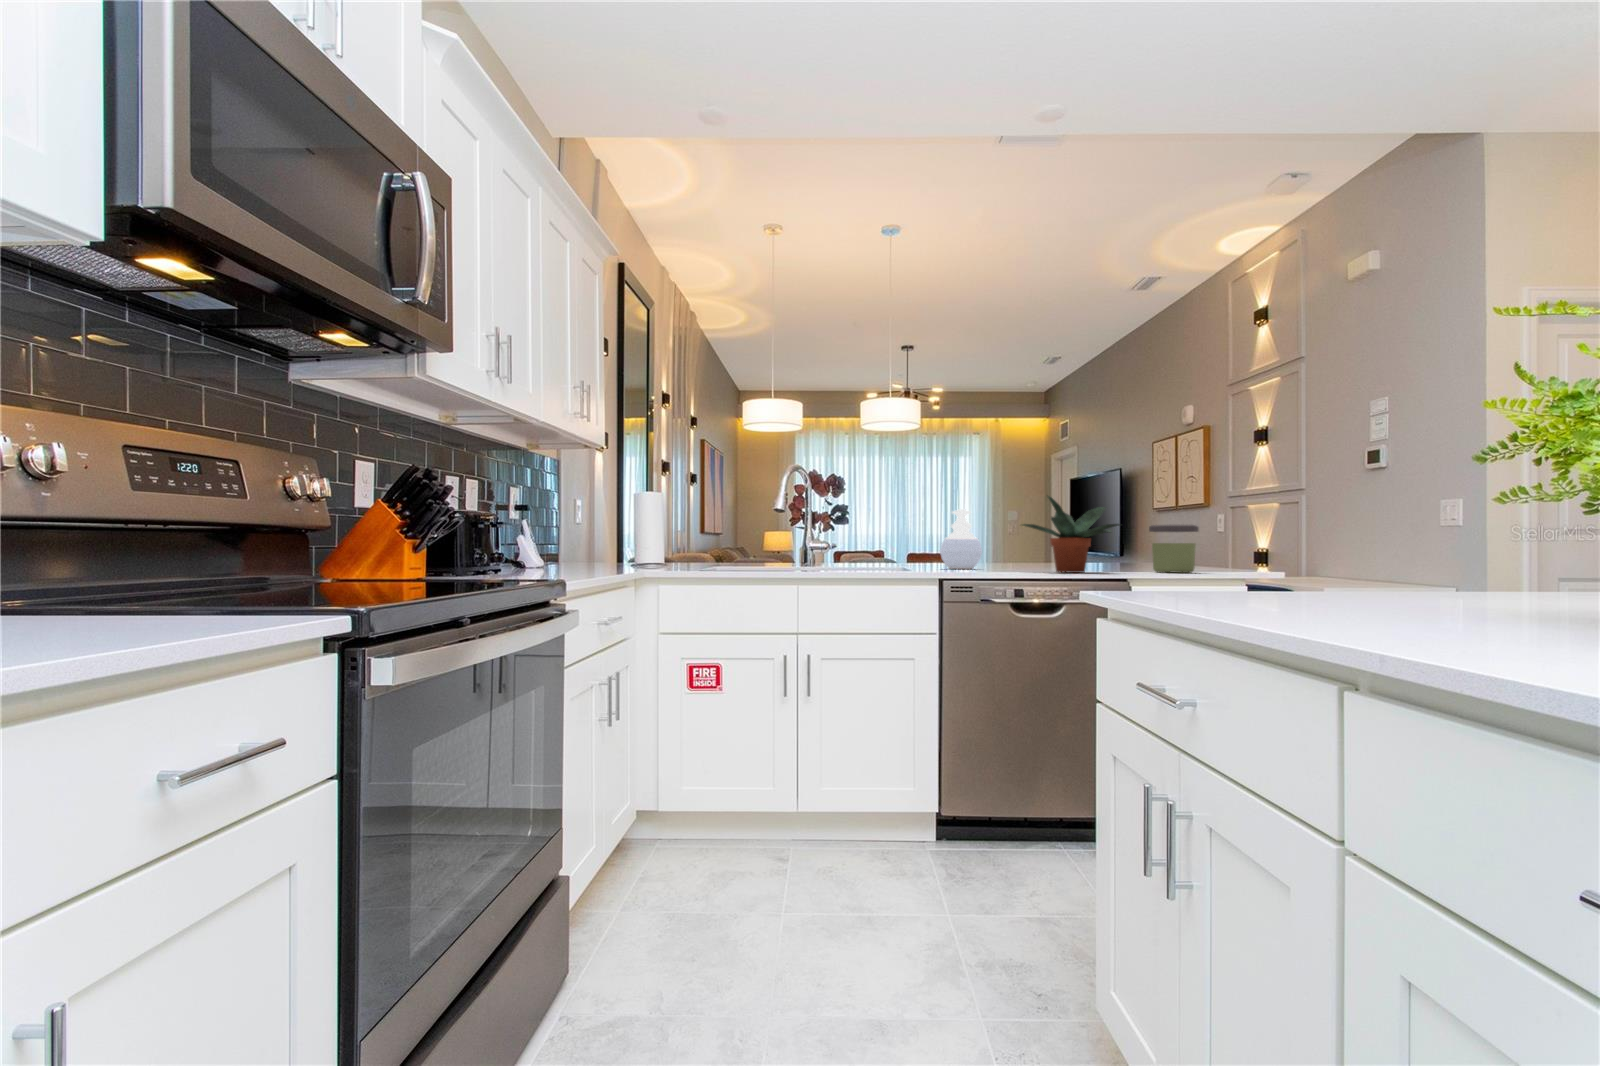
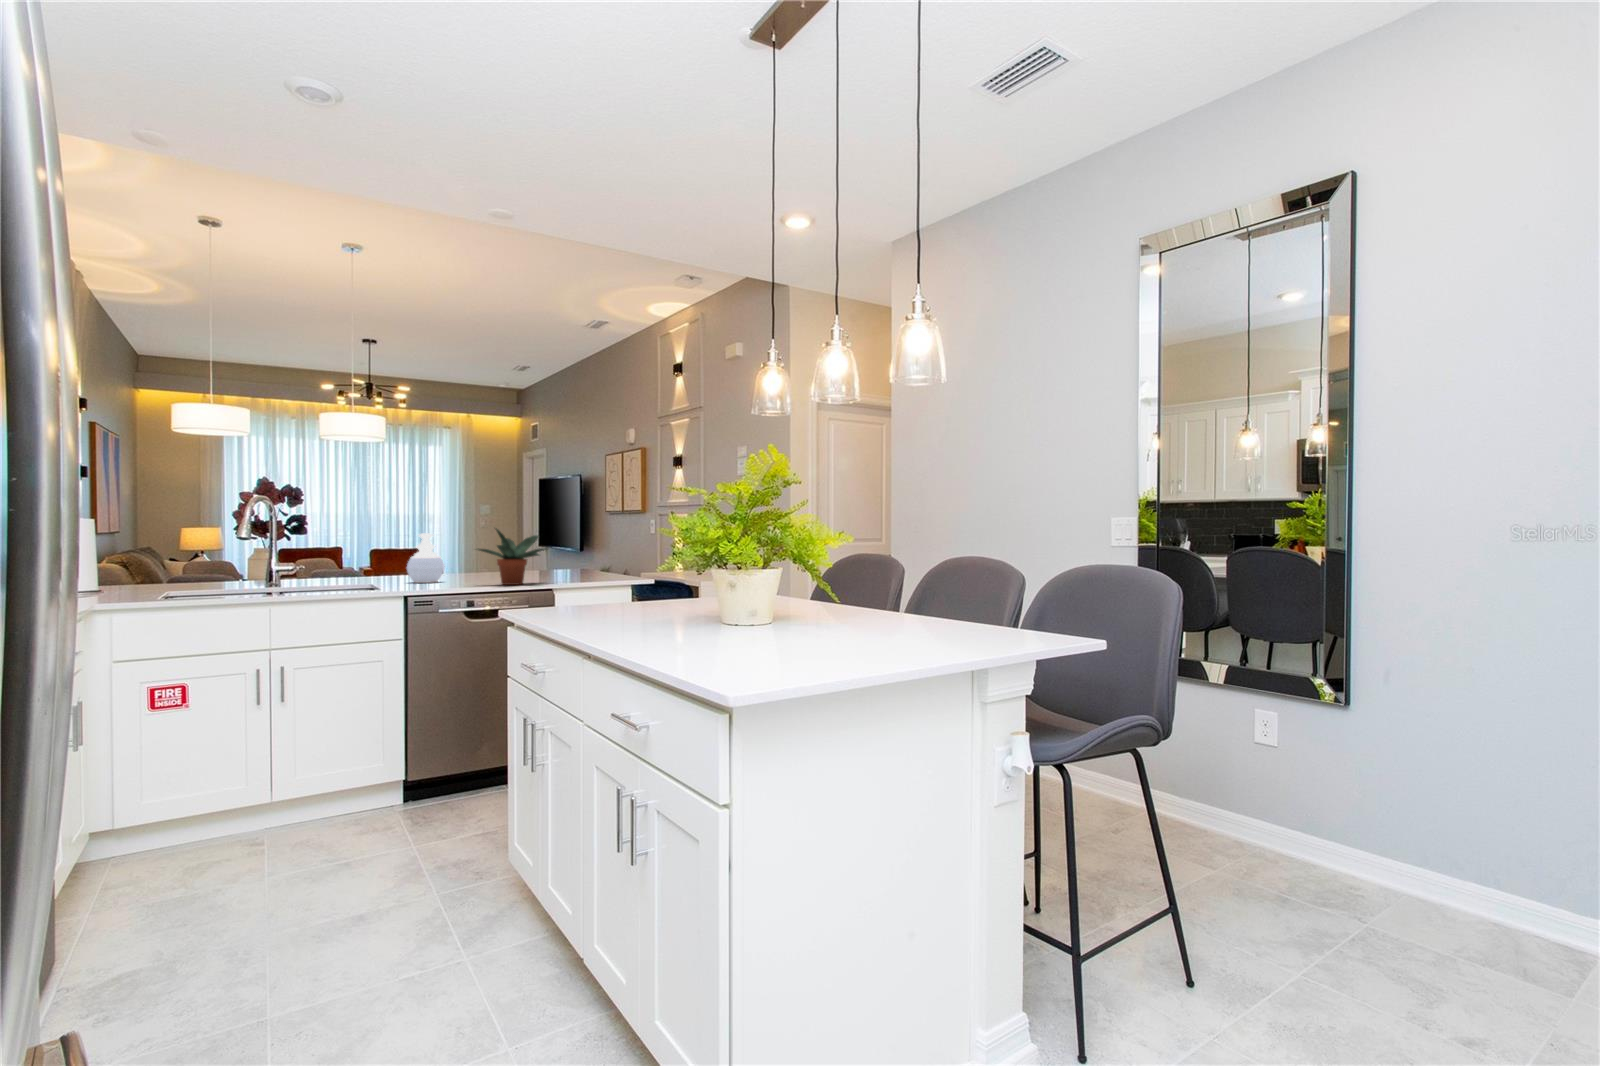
jar: present [1149,525,1199,573] -> none [570,547,603,581]

